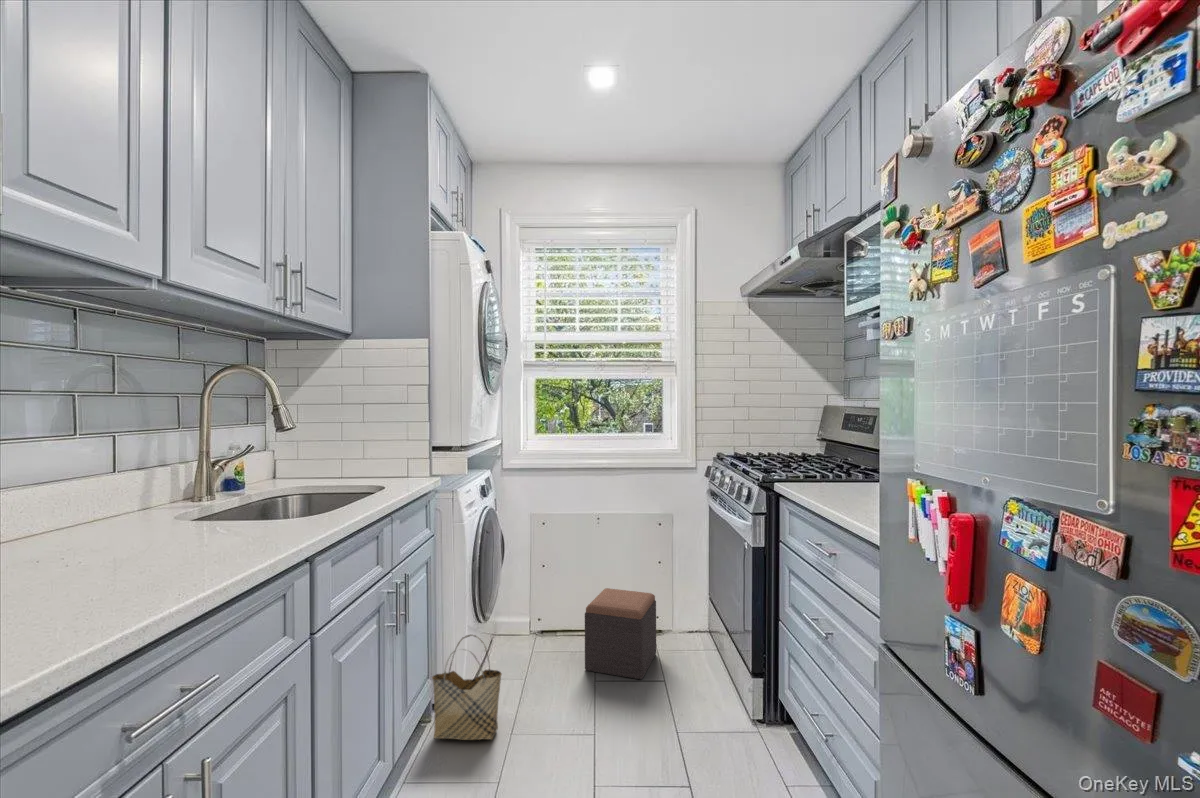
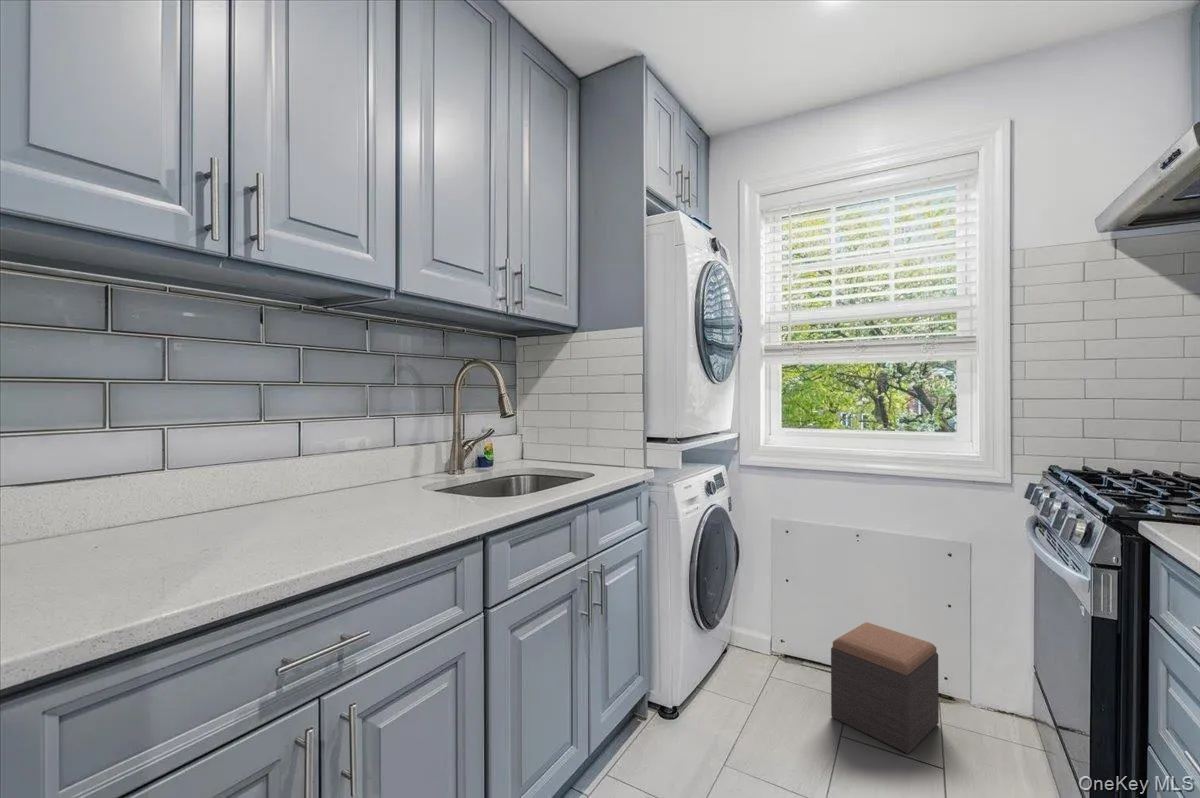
woven basket: present [432,635,502,740] -> none [640,643,712,767]

